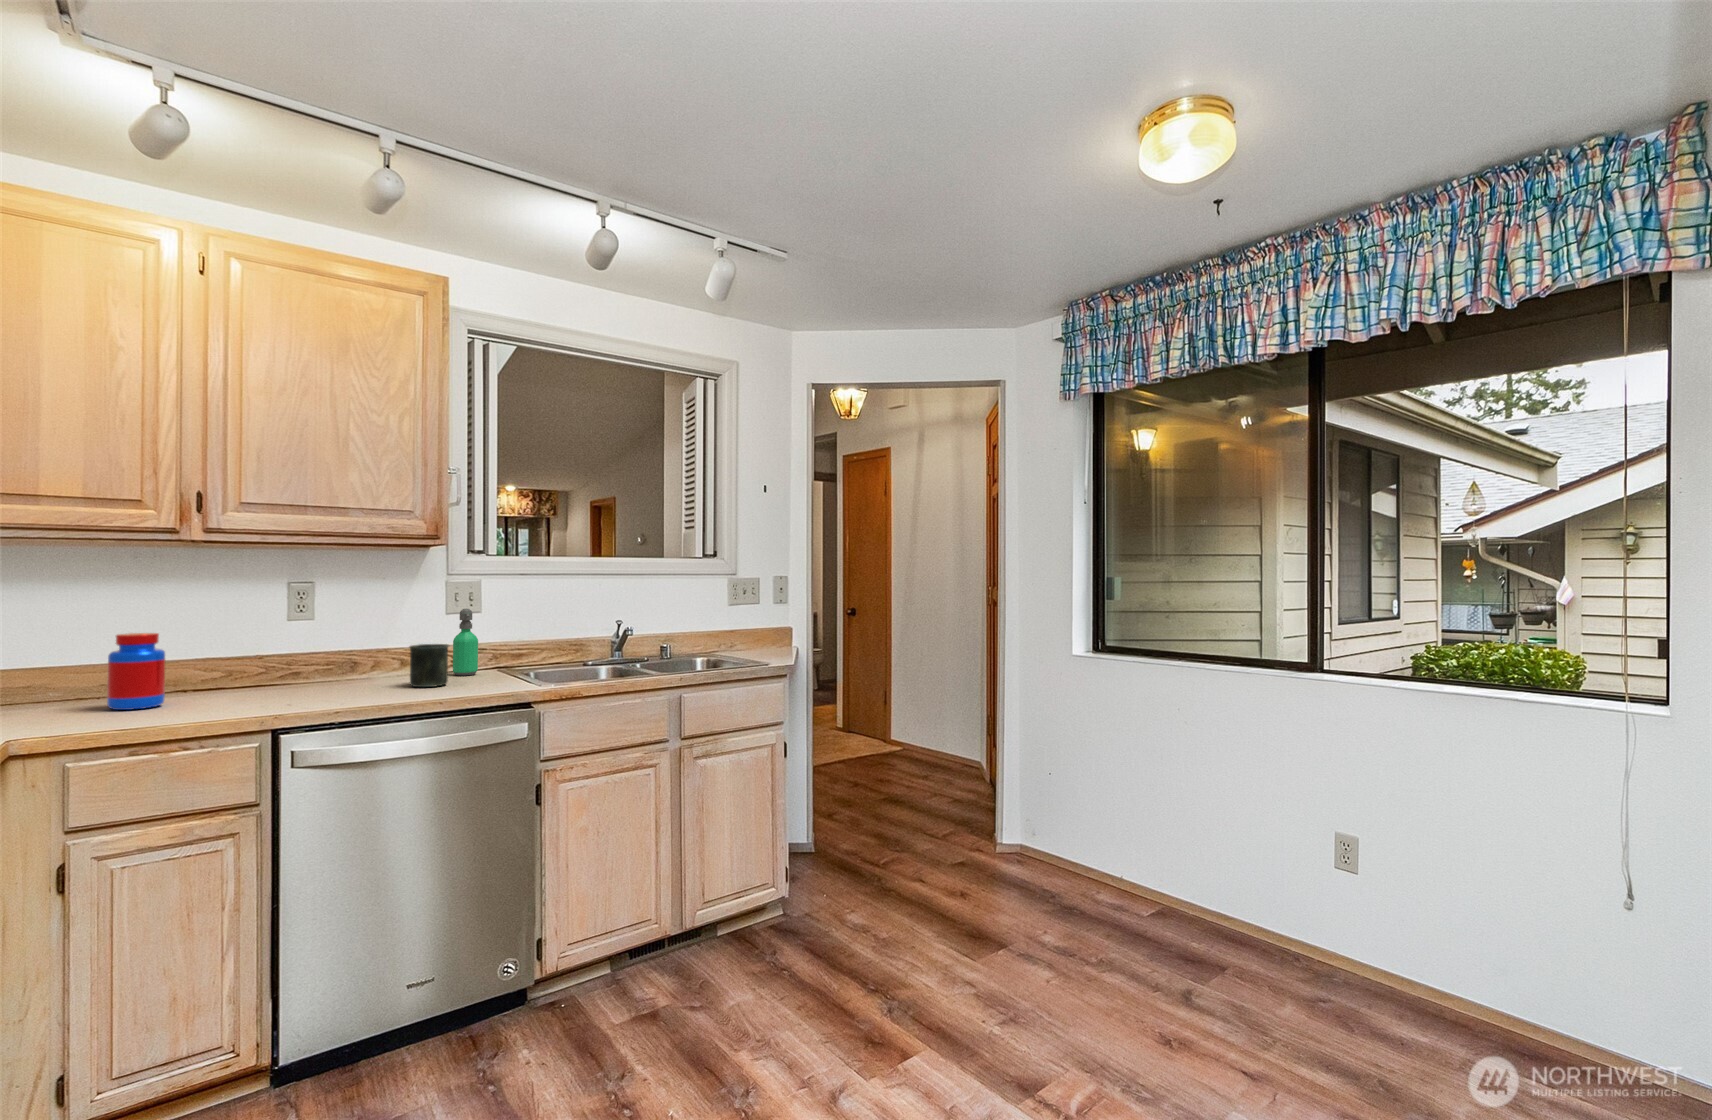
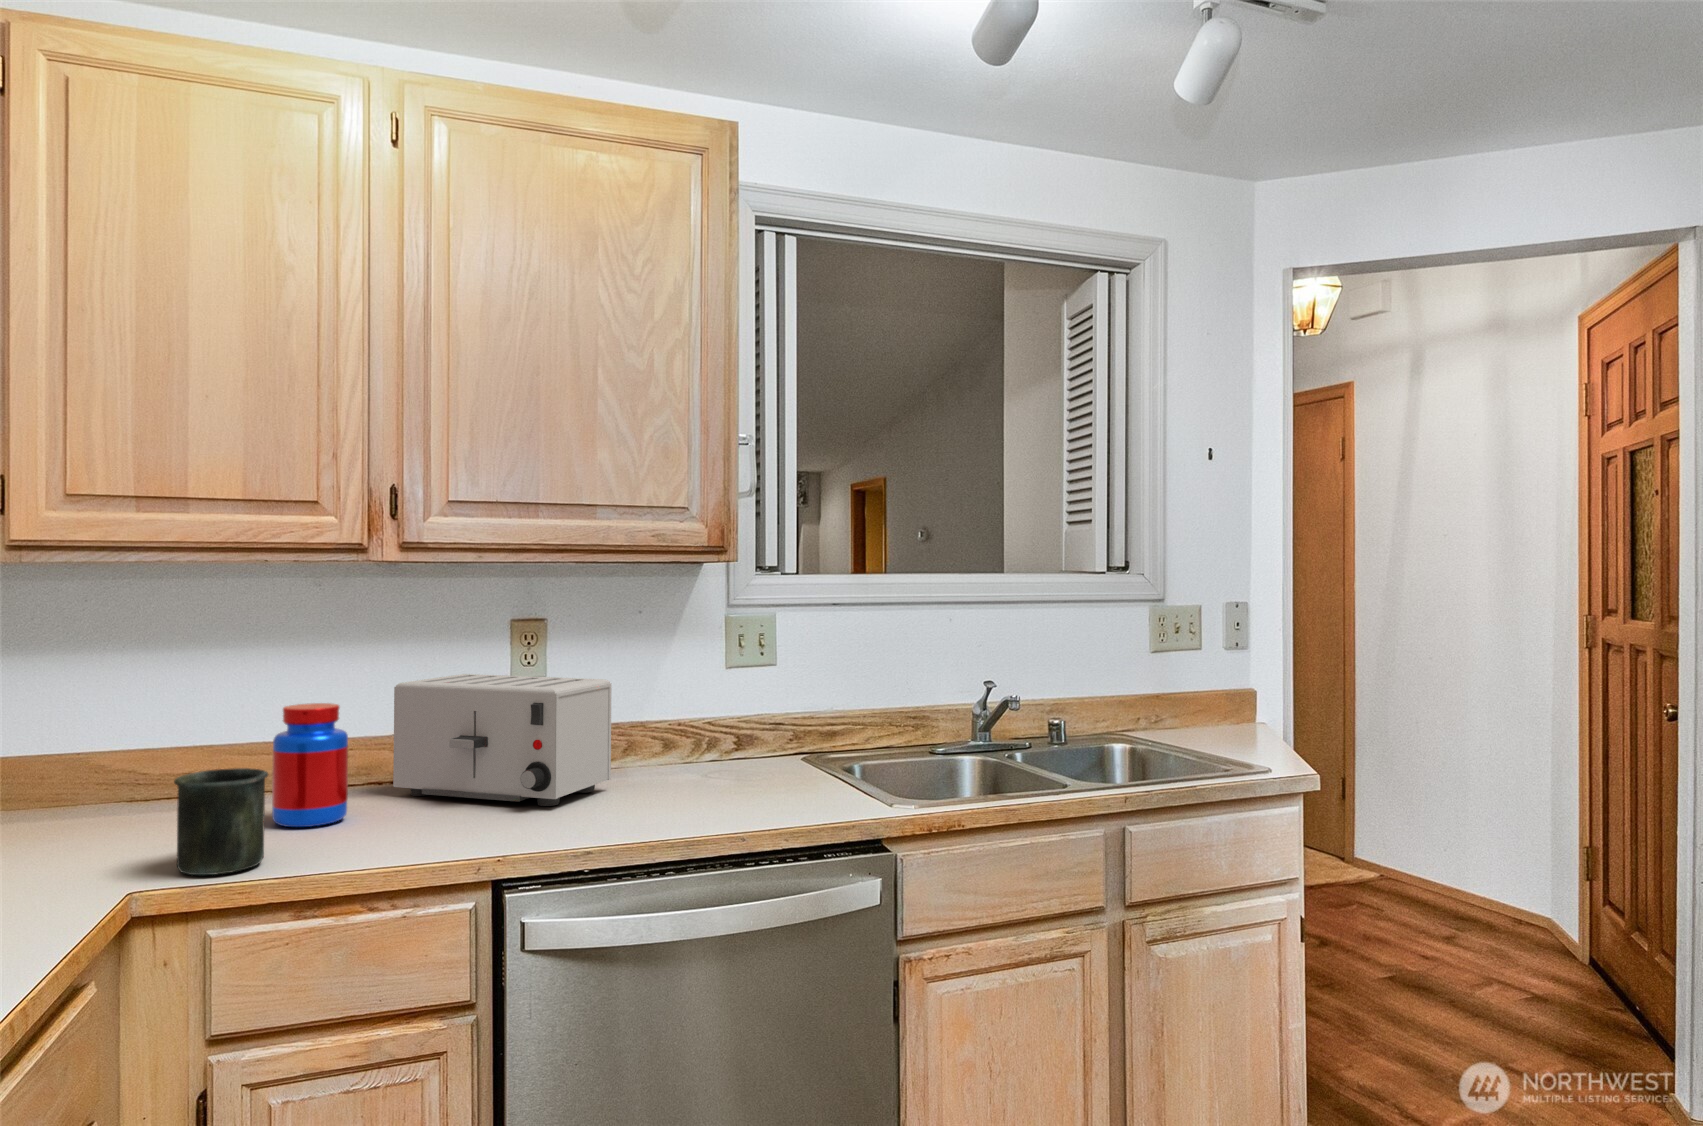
soap dispenser: present [453,609,478,676] -> none [739,660,776,770]
toaster: none [199,618,360,695] -> present [393,674,611,806]
mug: present [410,644,449,687] -> present [174,768,268,875]

